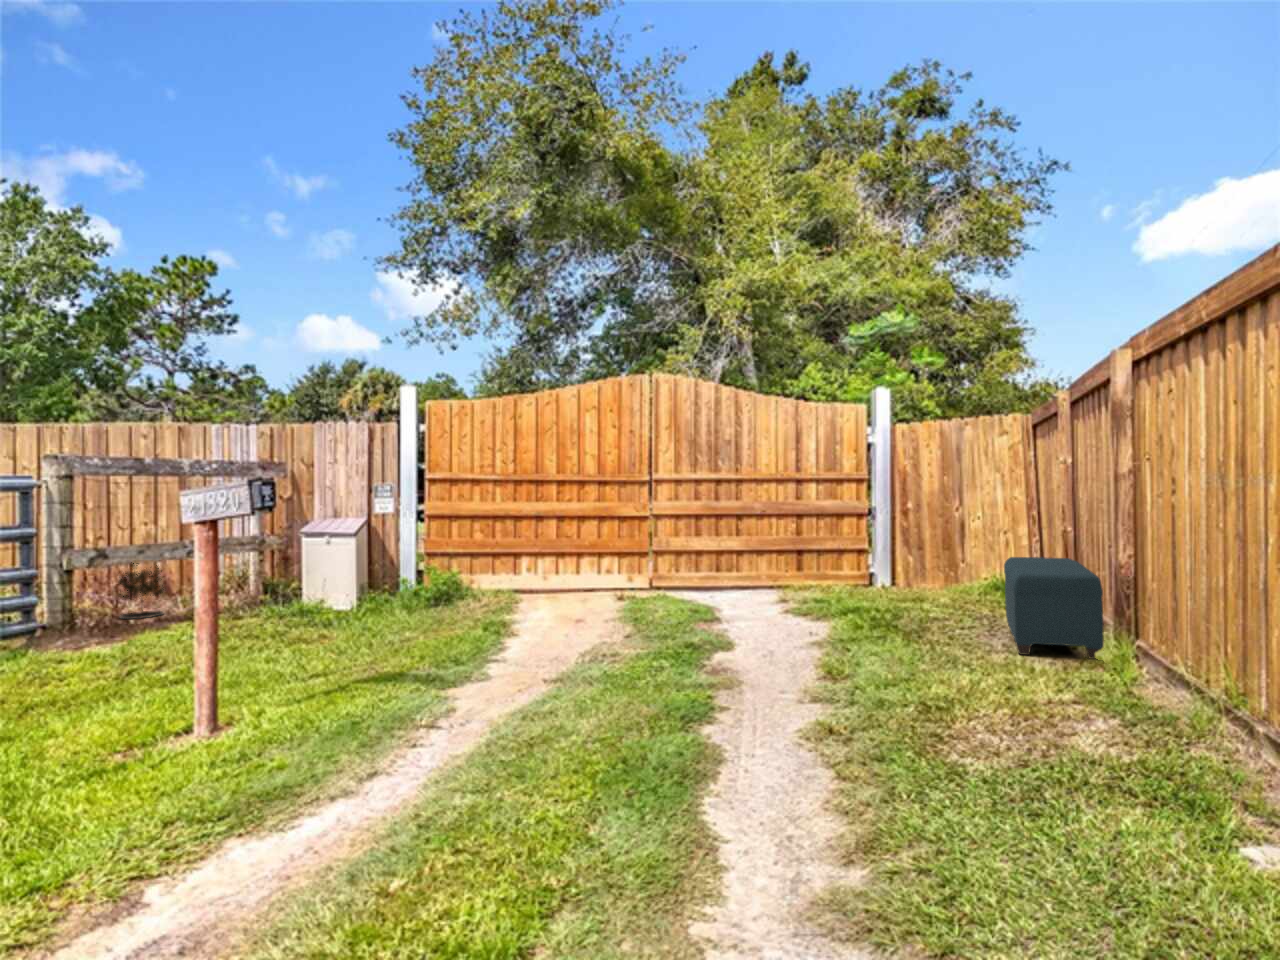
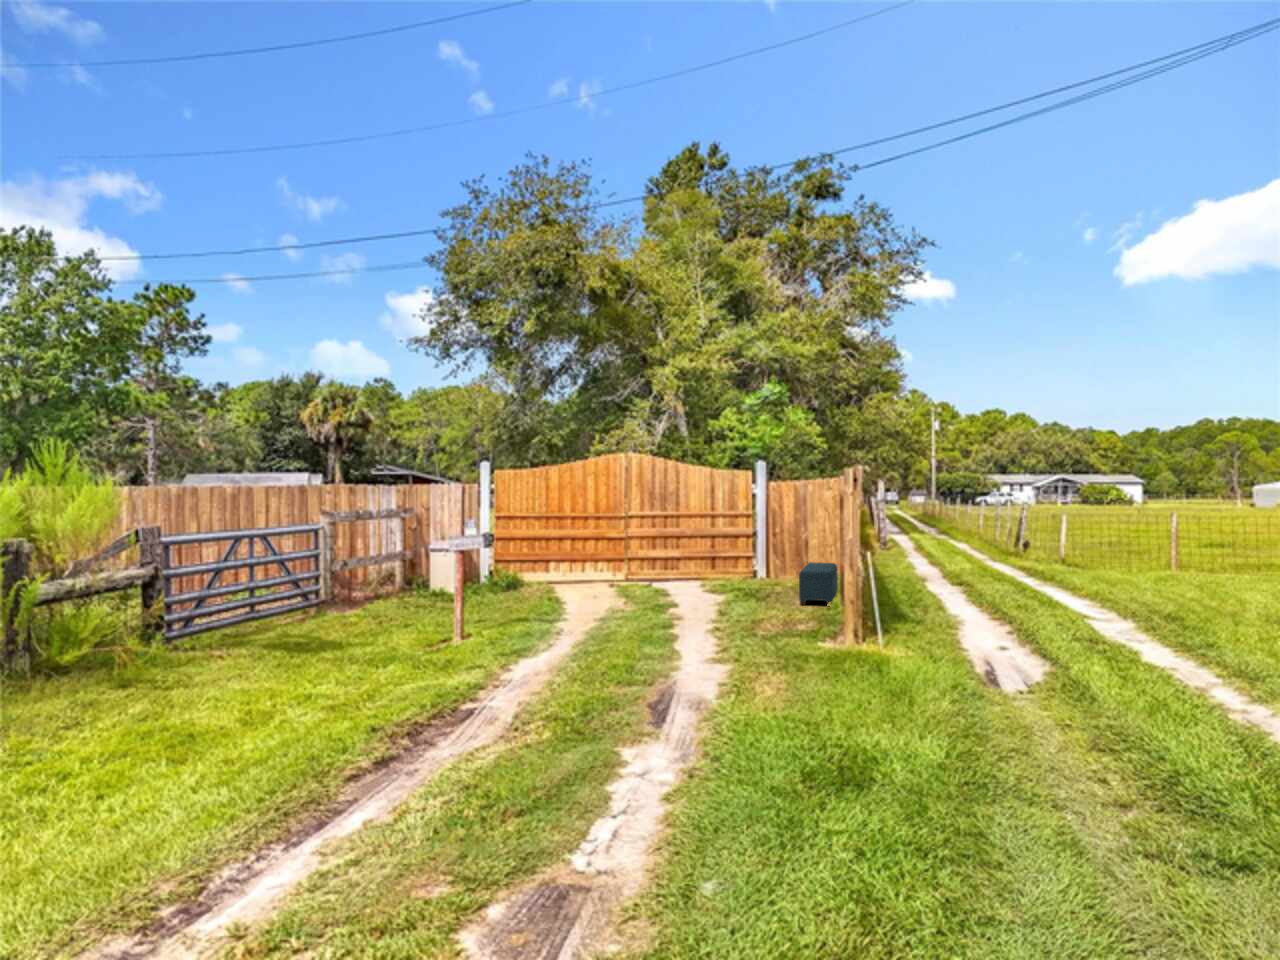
potted tree: present [119,562,164,619] -> none [326,561,351,601]

